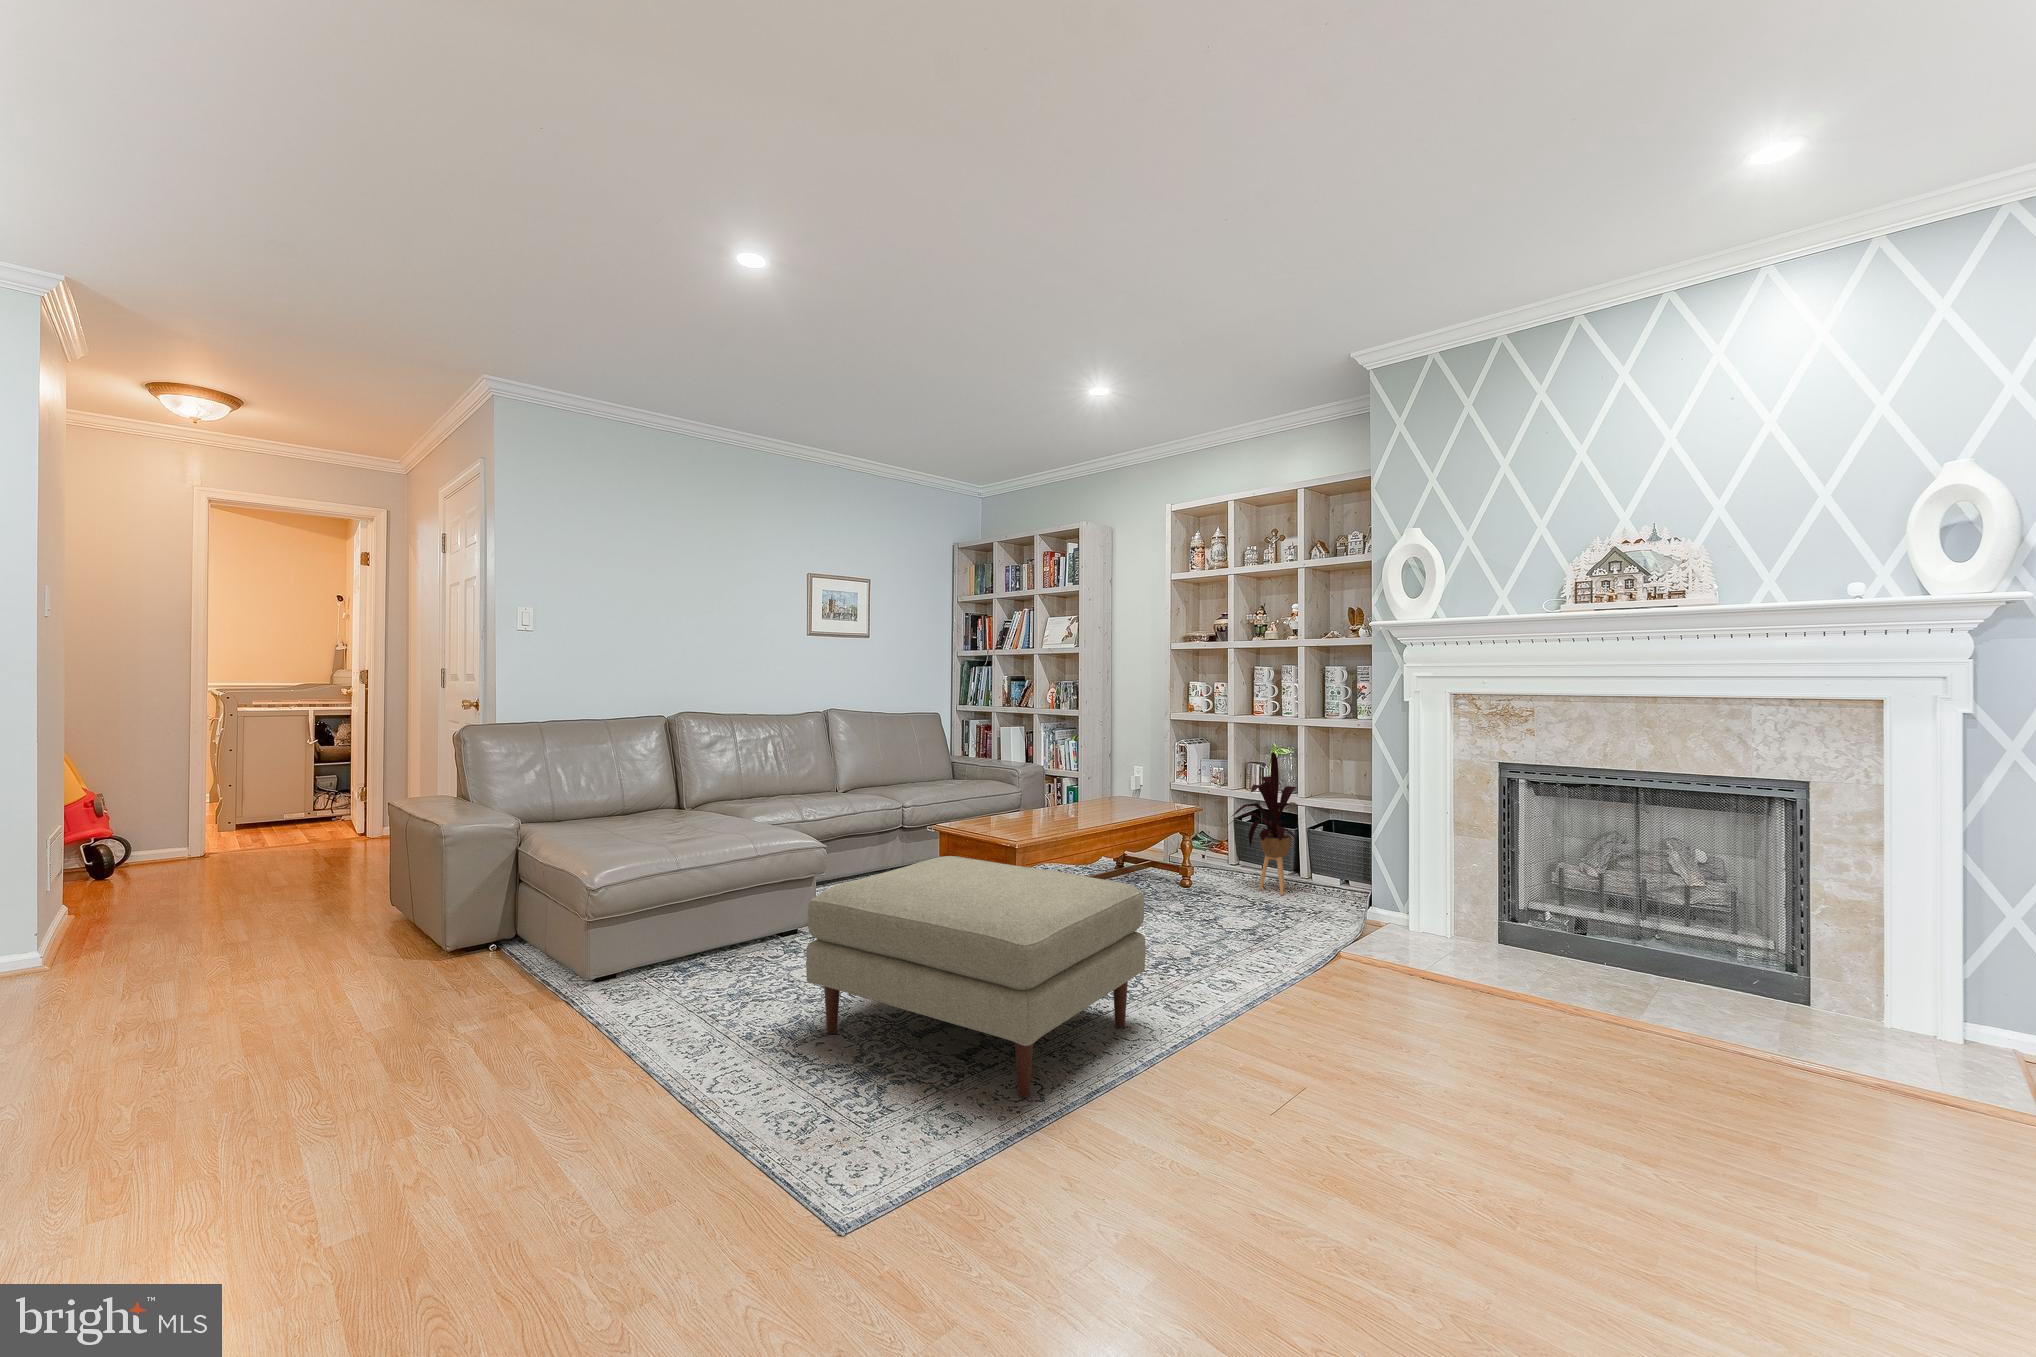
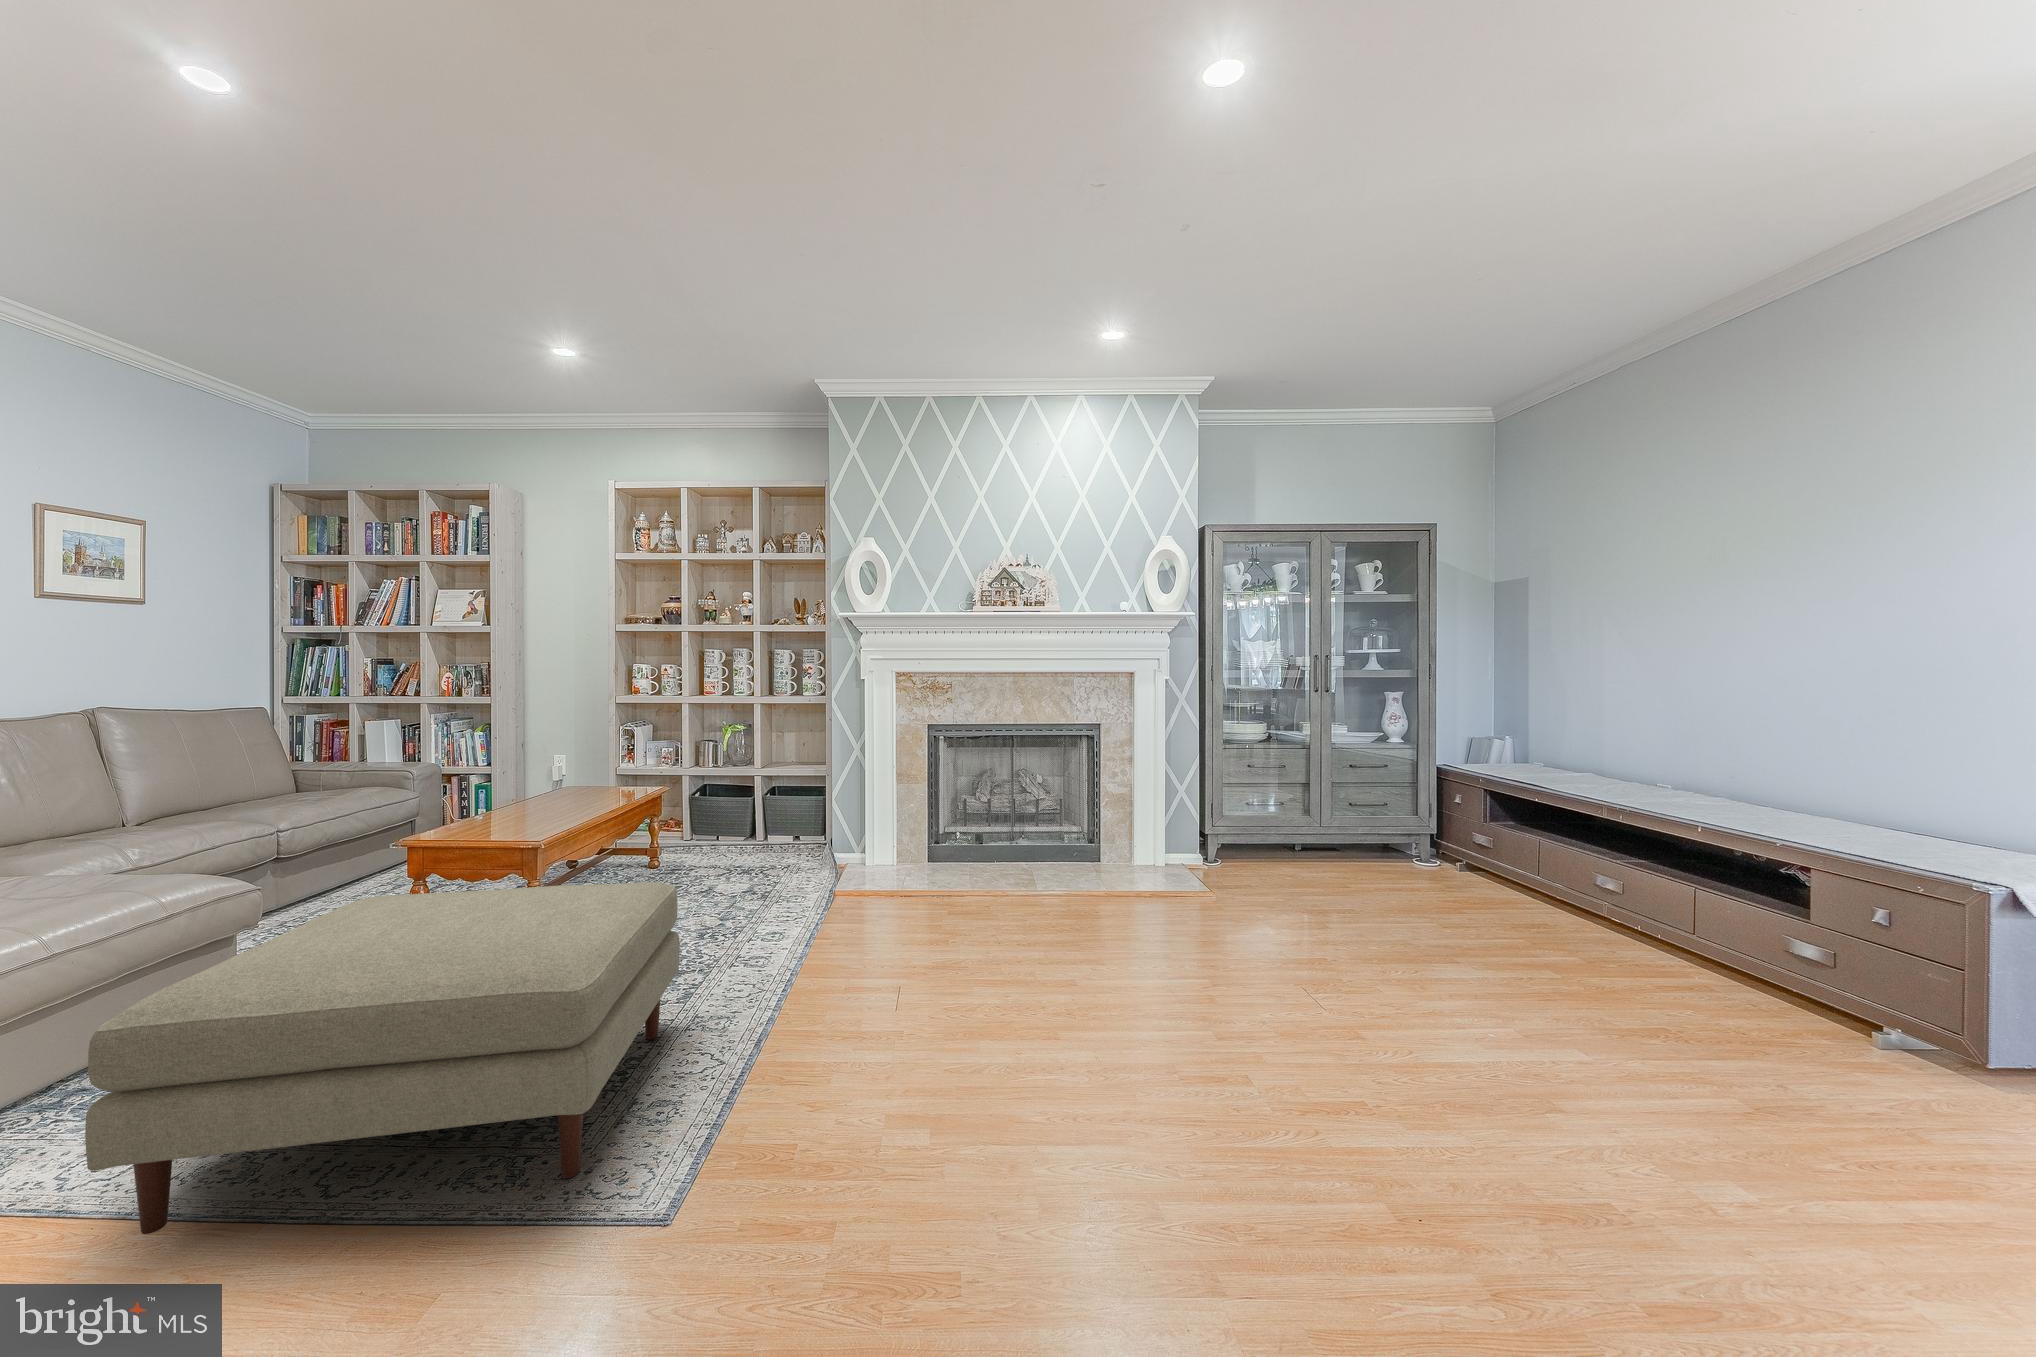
house plant: present [1228,753,1298,895] -> none [690,729,762,857]

